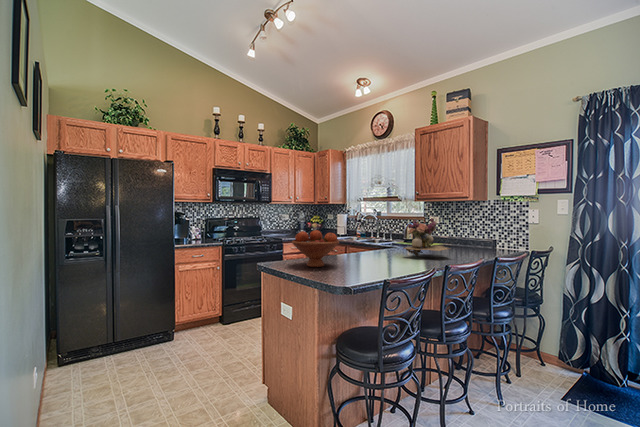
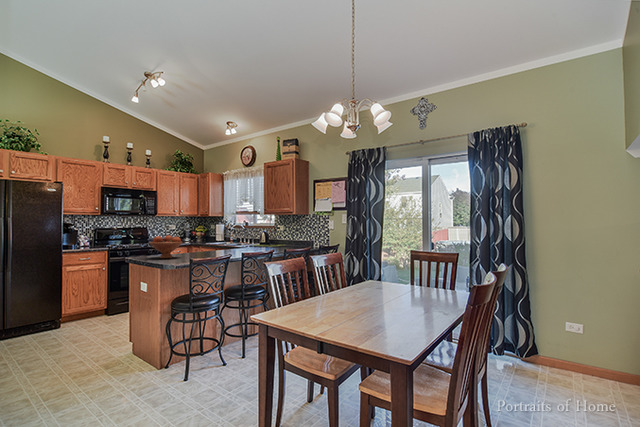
flower arrangement: present [403,218,451,256] -> none [235,227,266,253]

